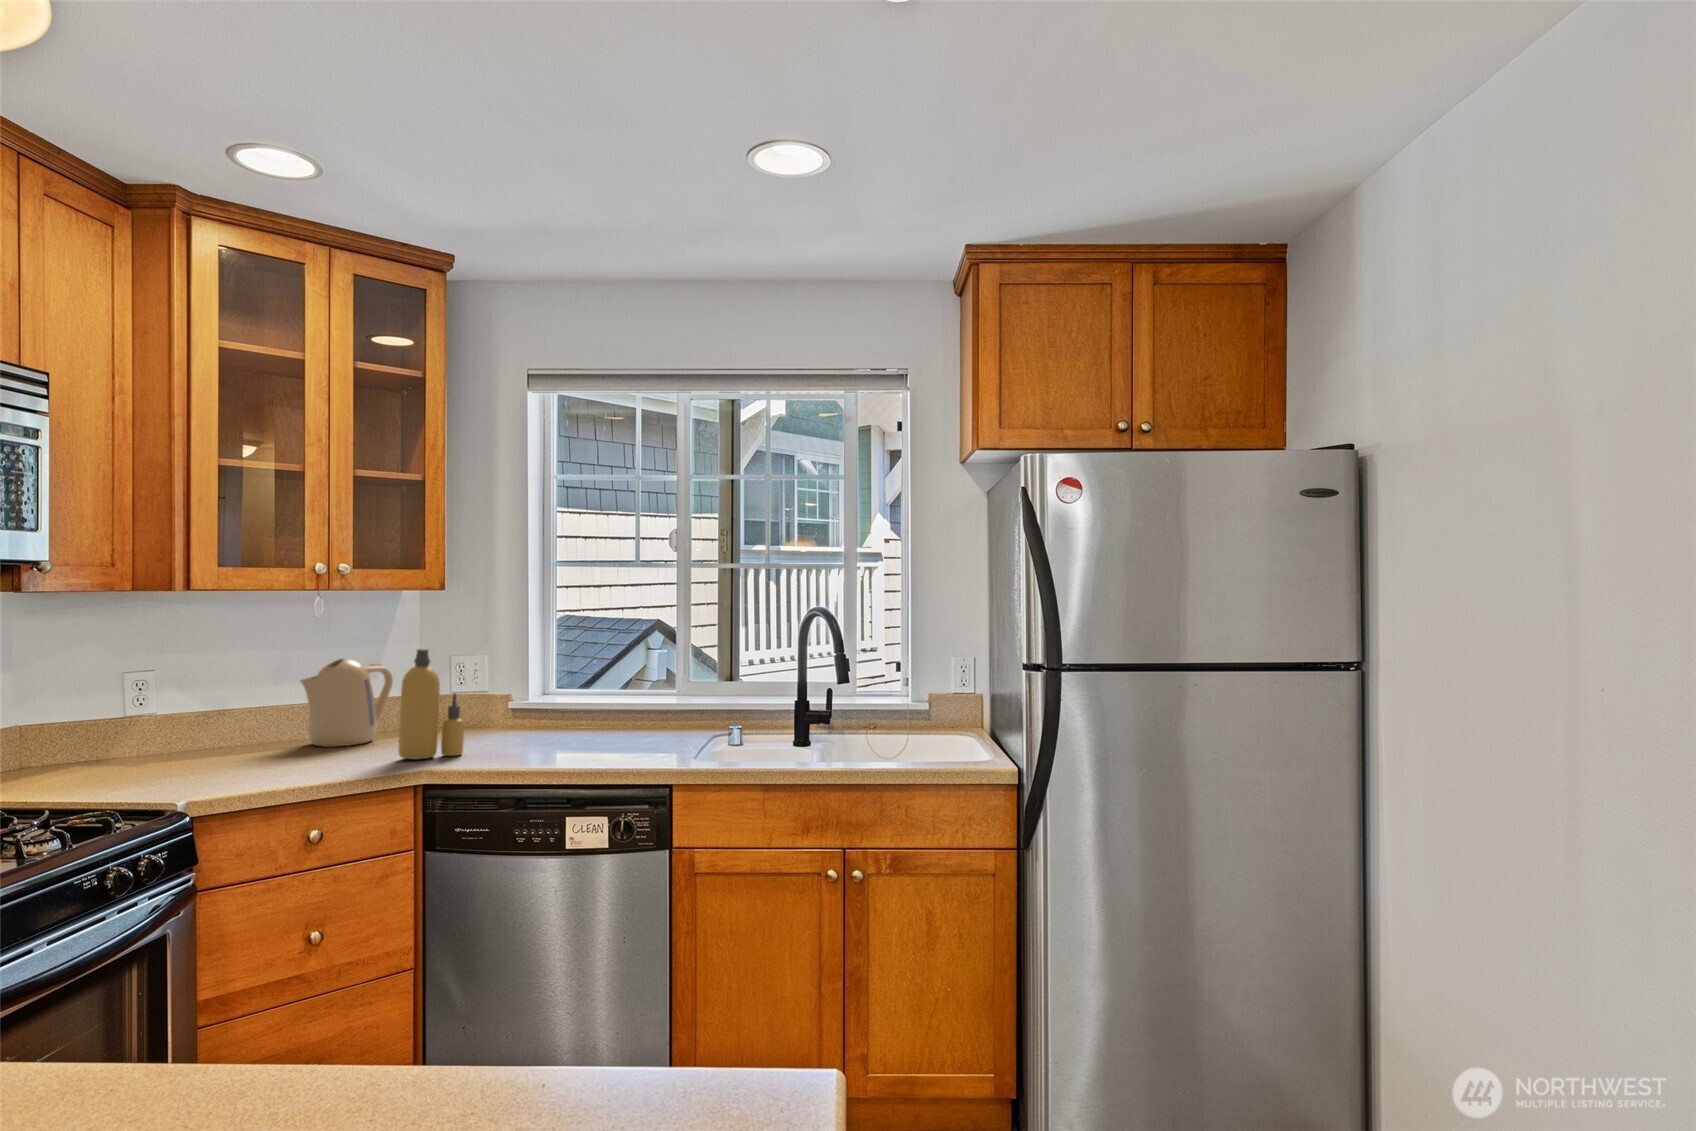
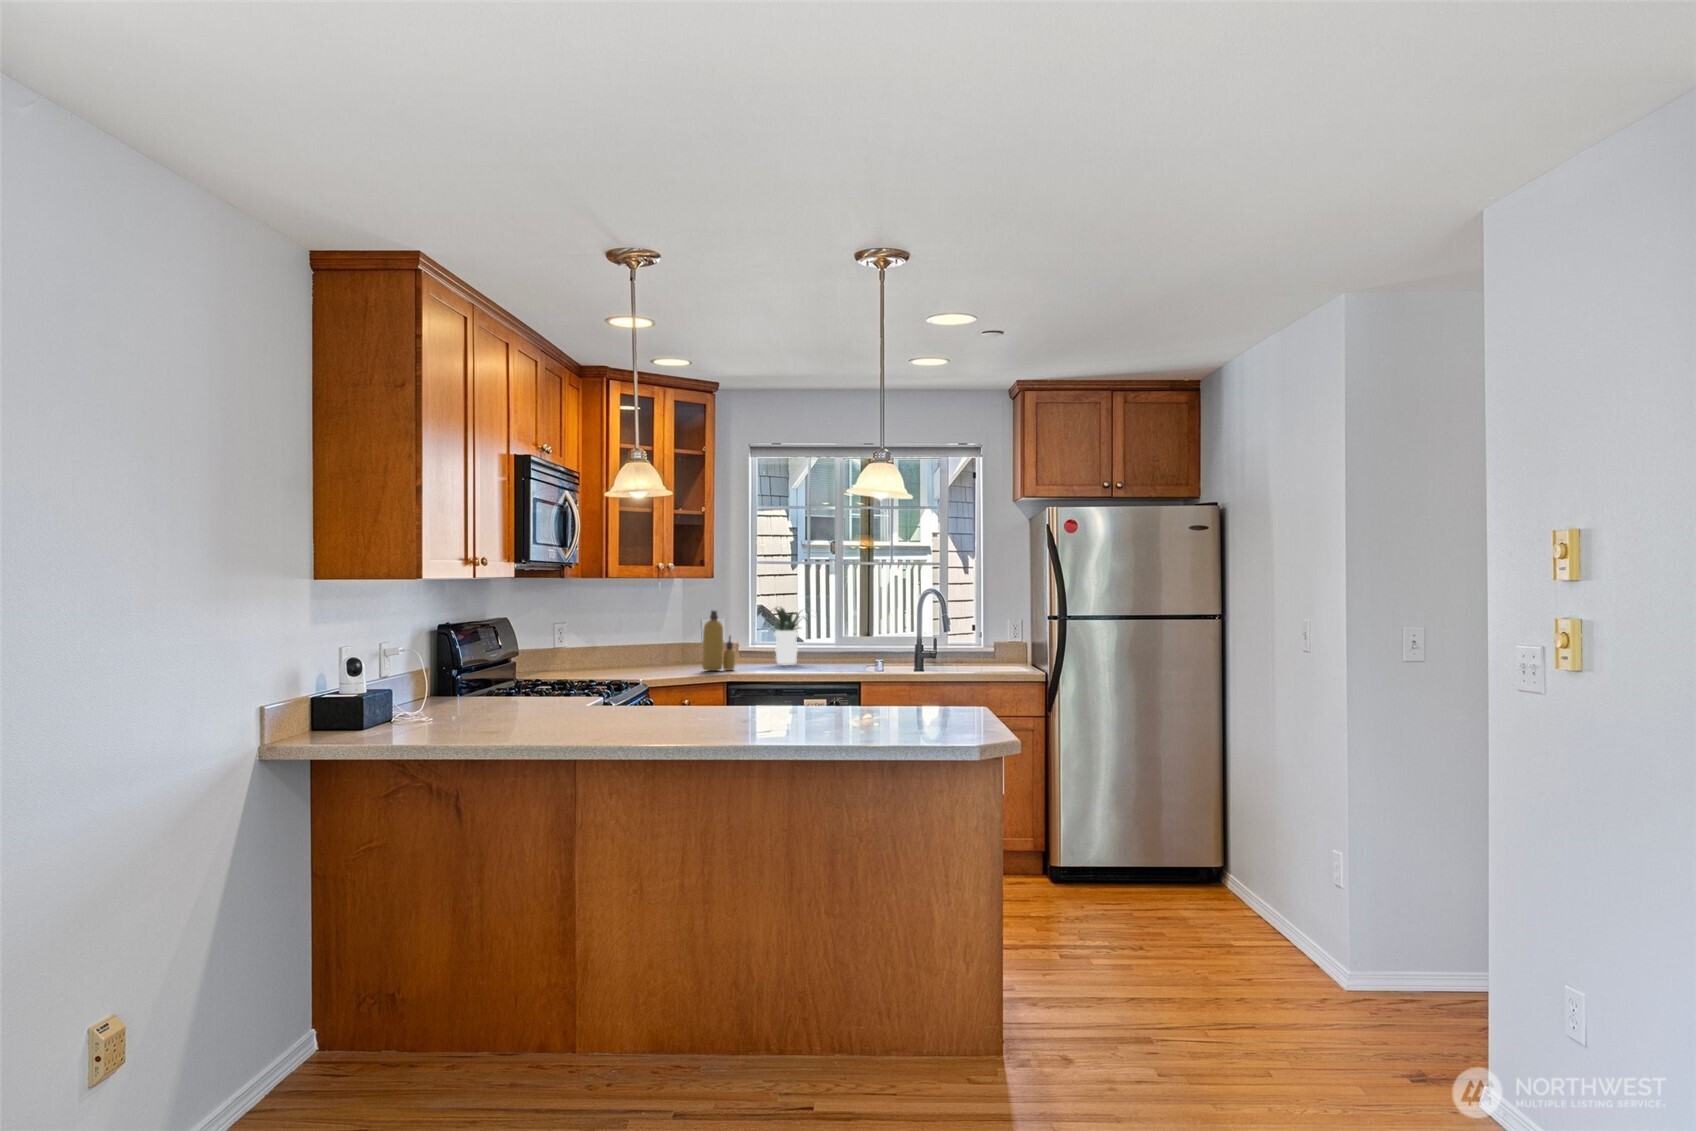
potted plant: none [518,635,639,735] -> present [771,606,805,664]
kettle: present [300,659,393,747] -> none [633,618,677,668]

